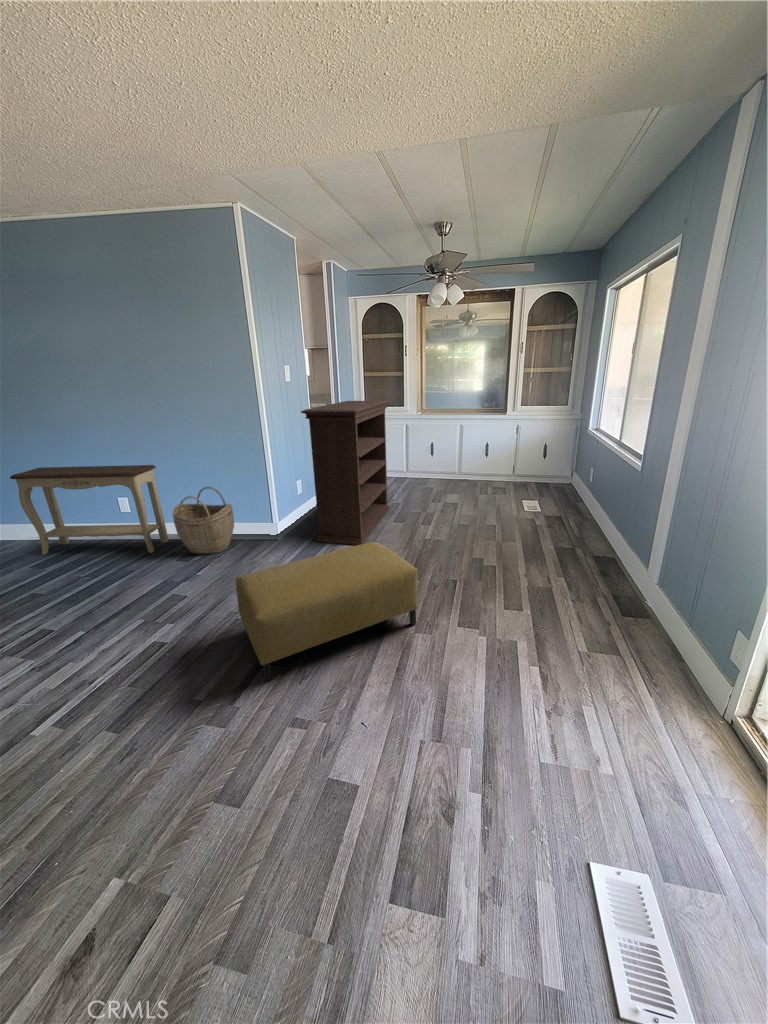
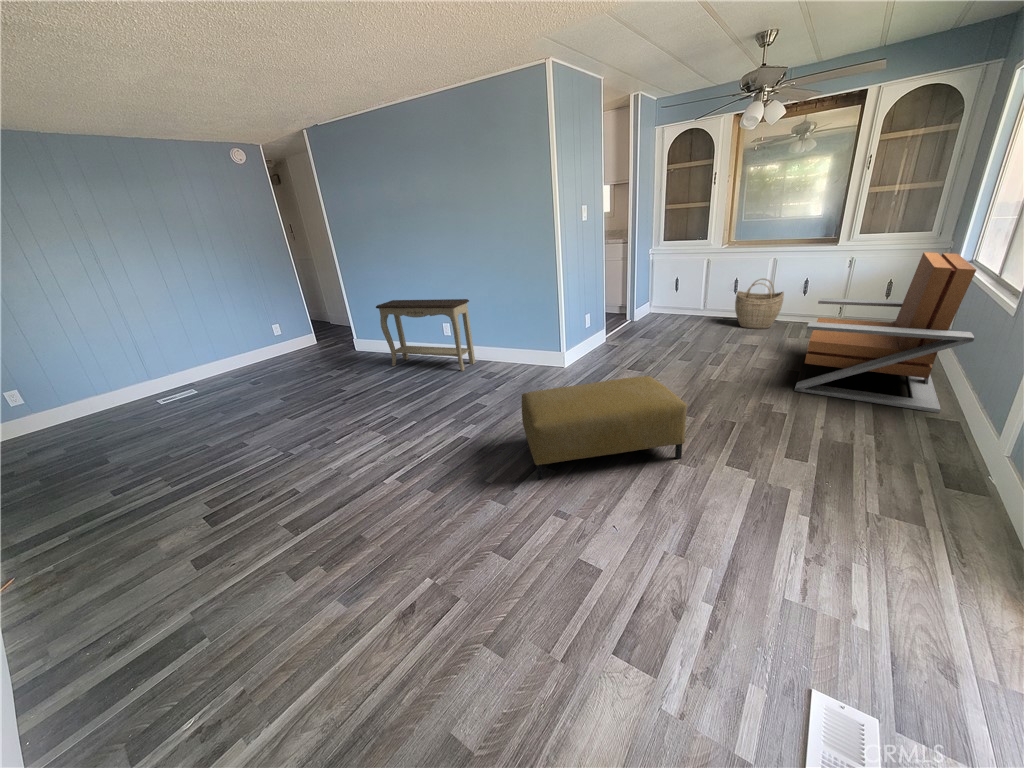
bookshelf: present [301,401,390,545] -> none [591,234,688,381]
lounge chair: none [493,424,607,550] -> present [795,252,976,413]
woven basket: present [173,487,234,554] -> present [735,278,784,329]

